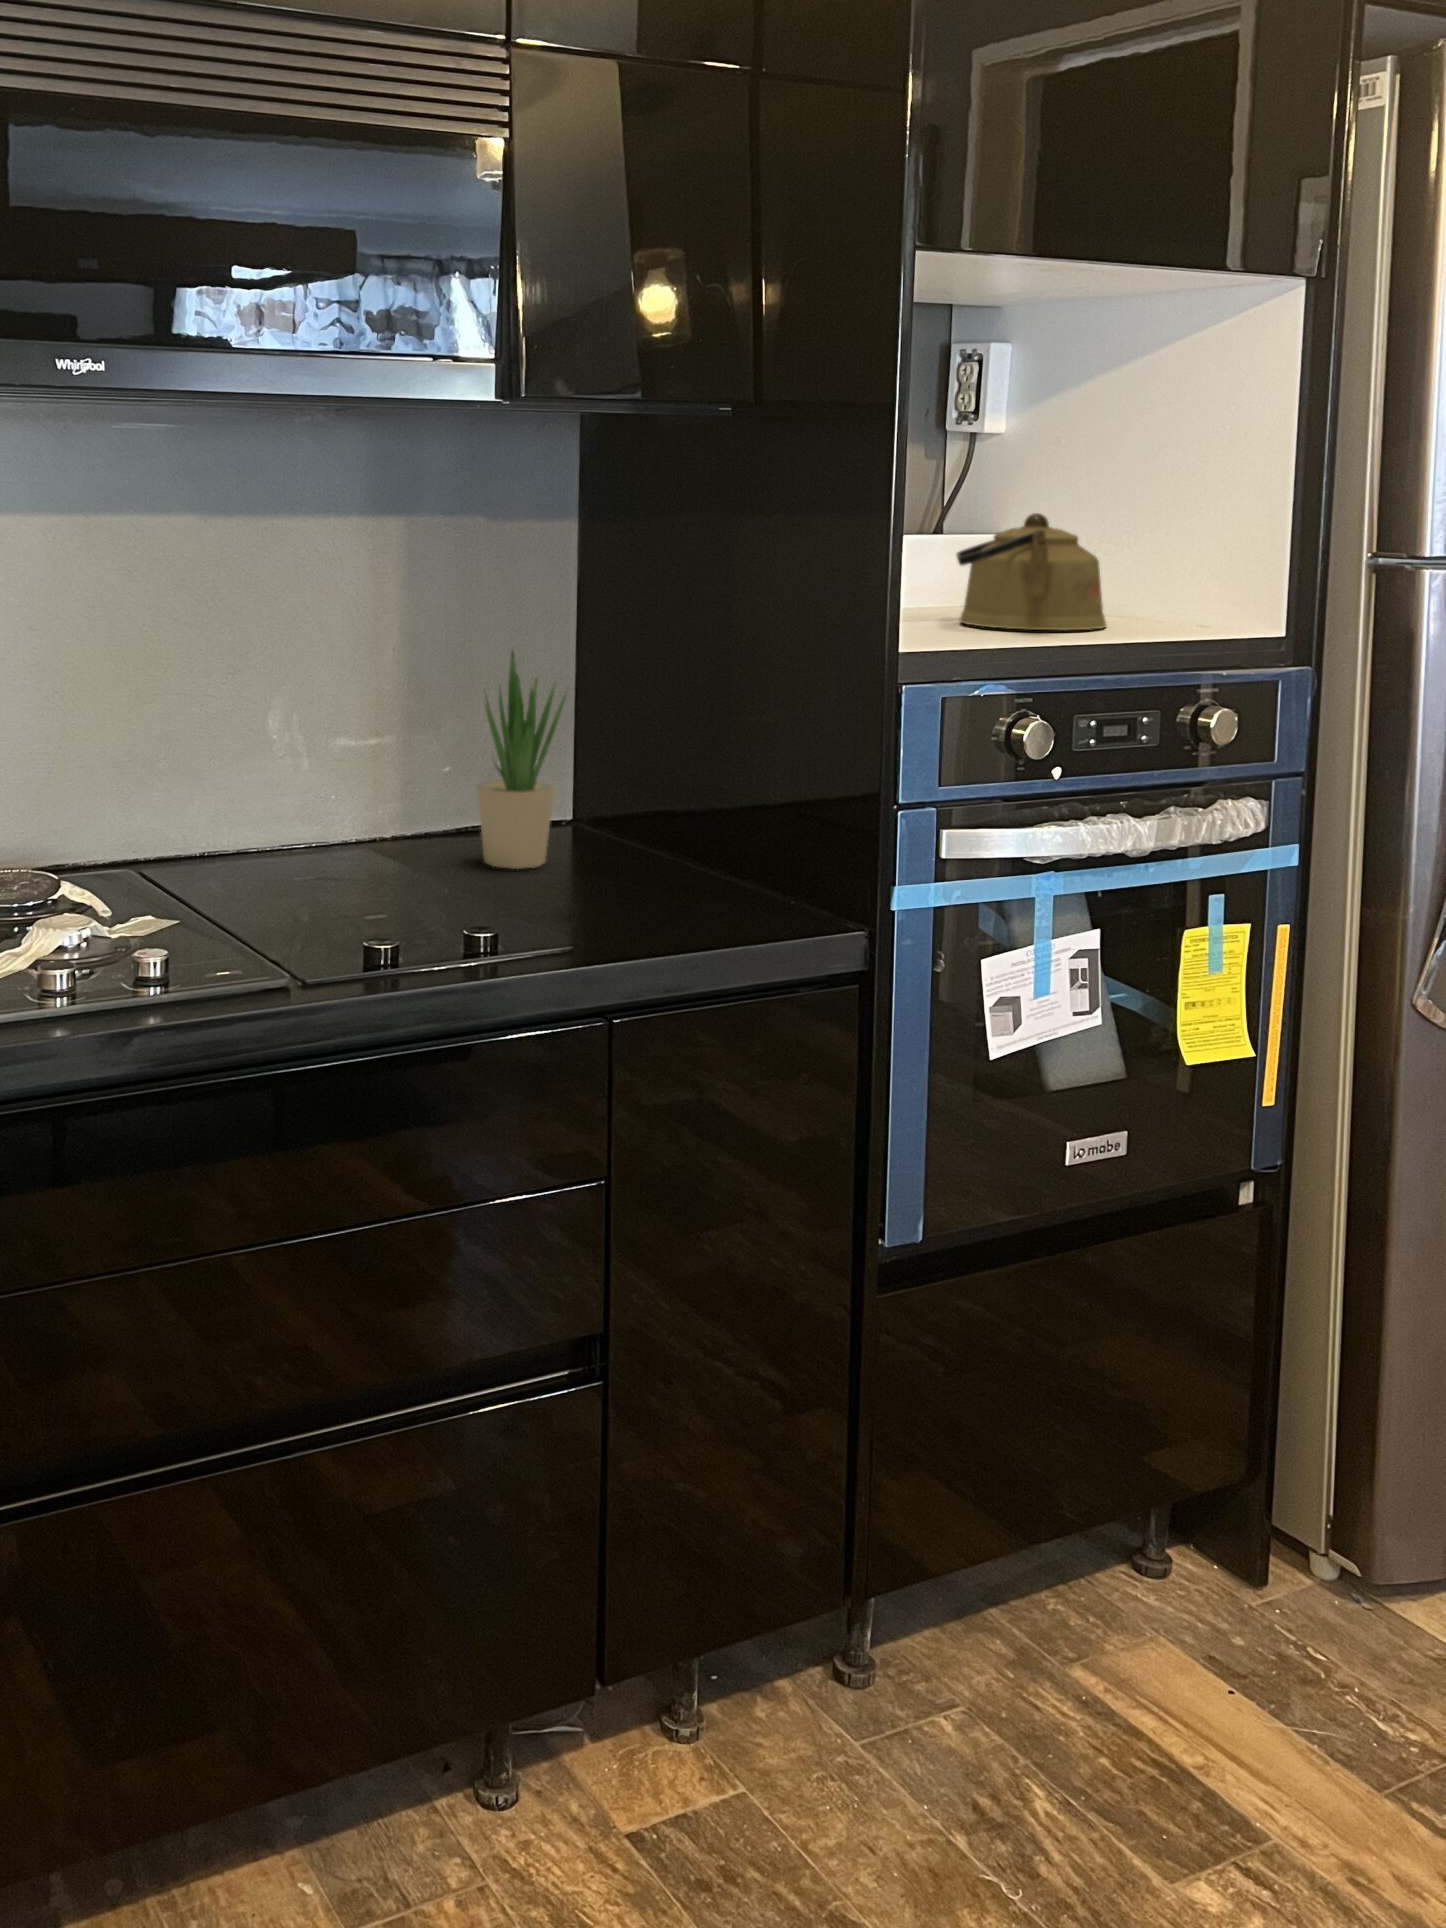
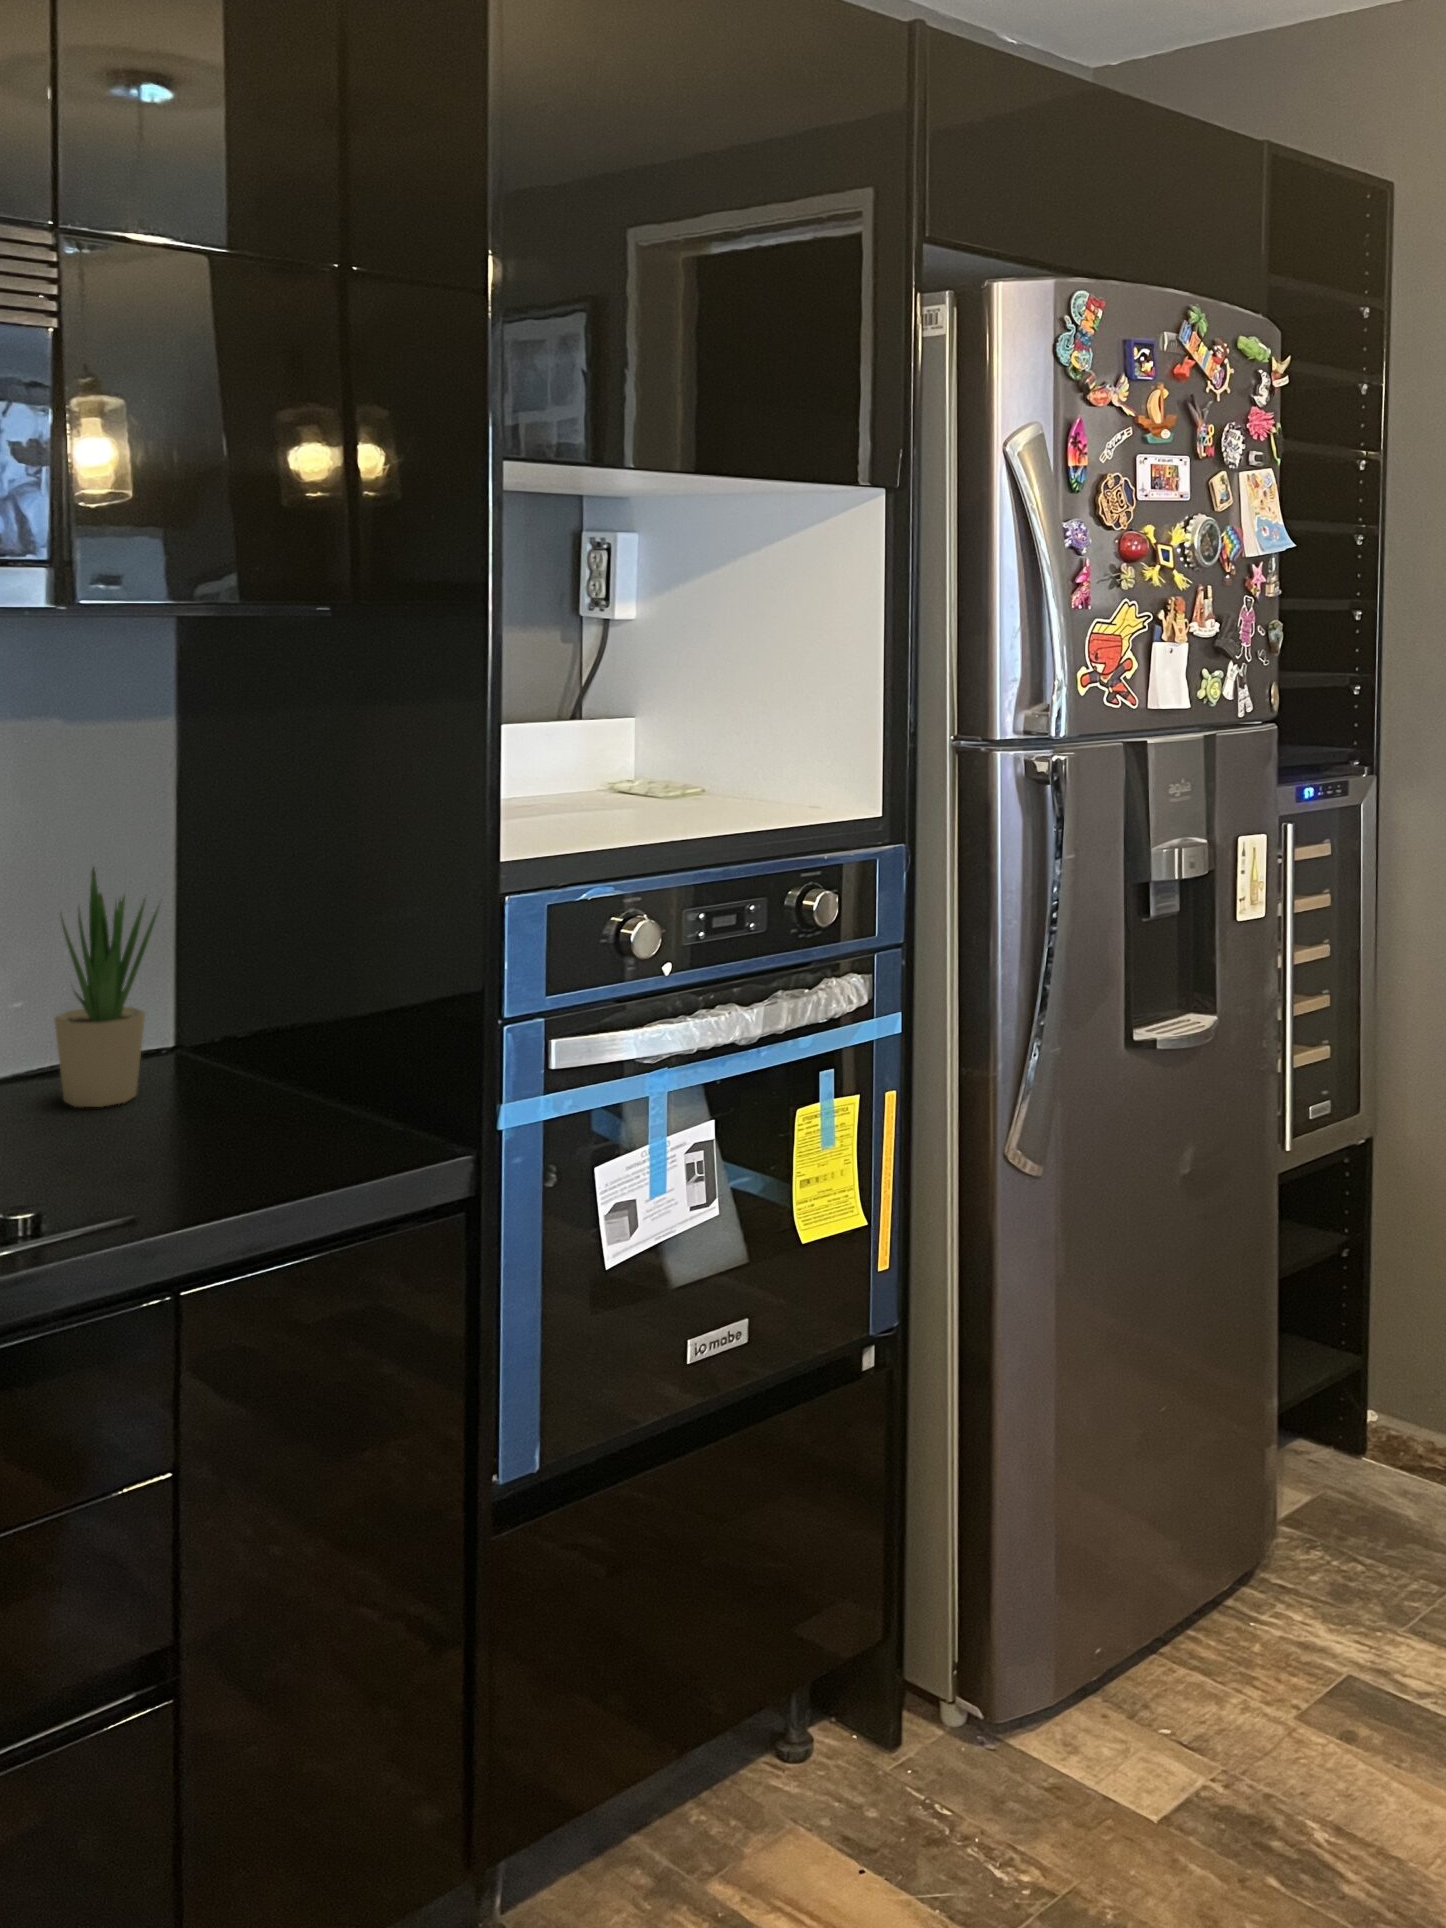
kettle: present [956,513,1106,630] -> none [571,706,720,824]

